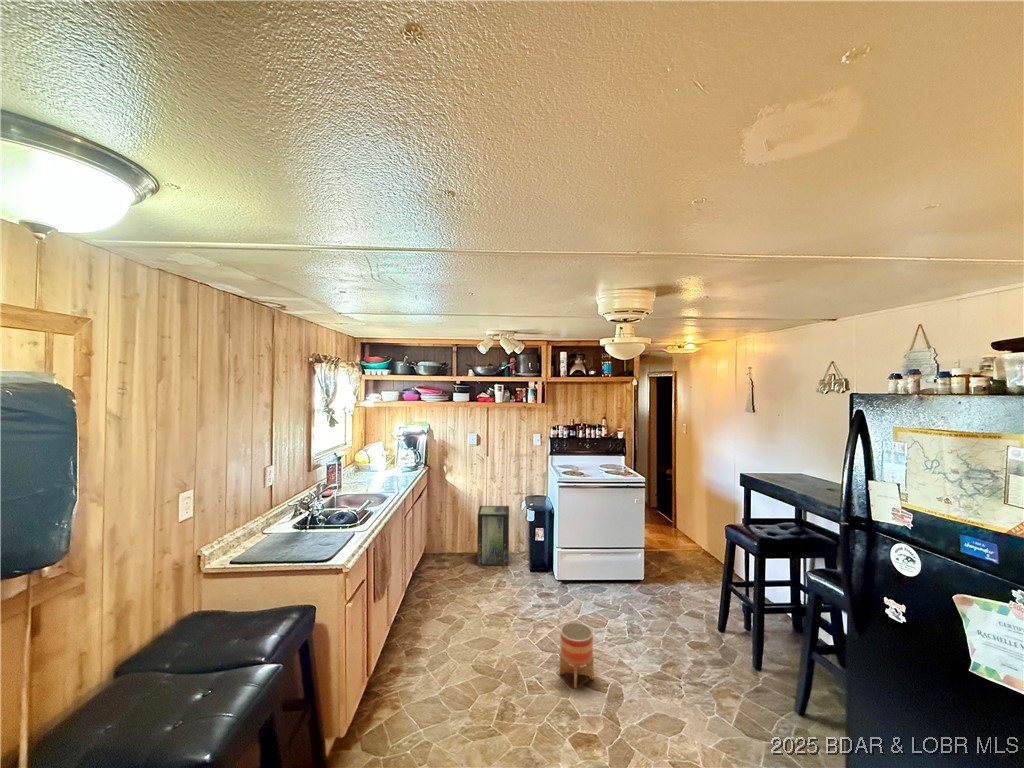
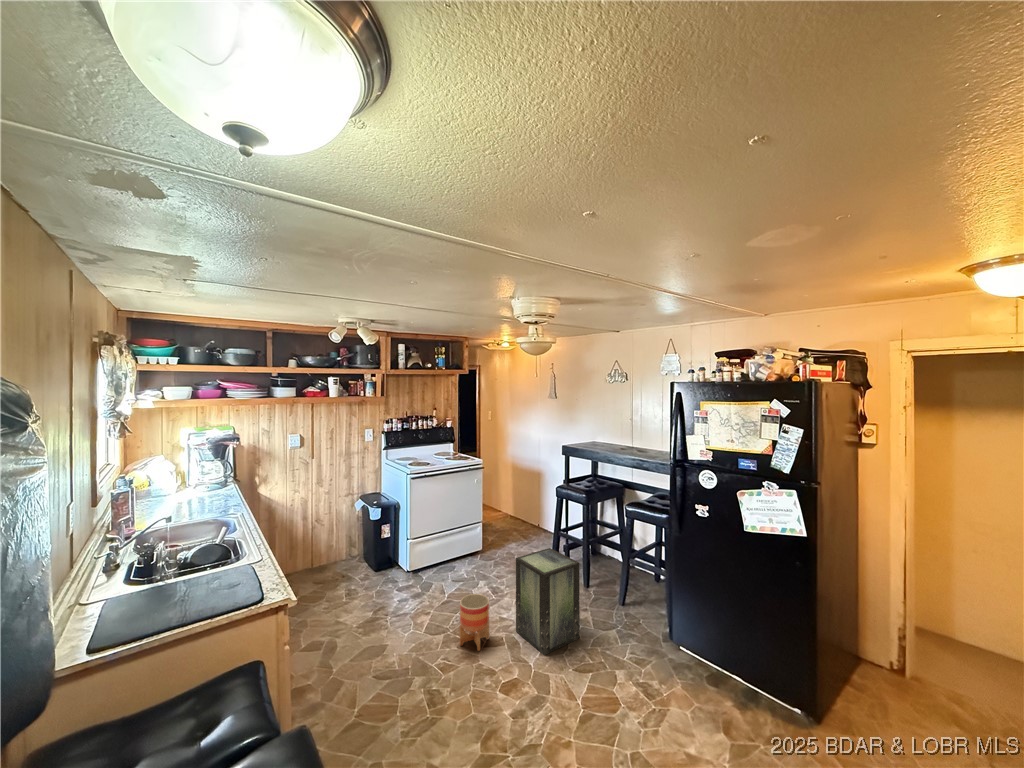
storage box: present [477,506,509,566] -> present [516,548,580,655]

